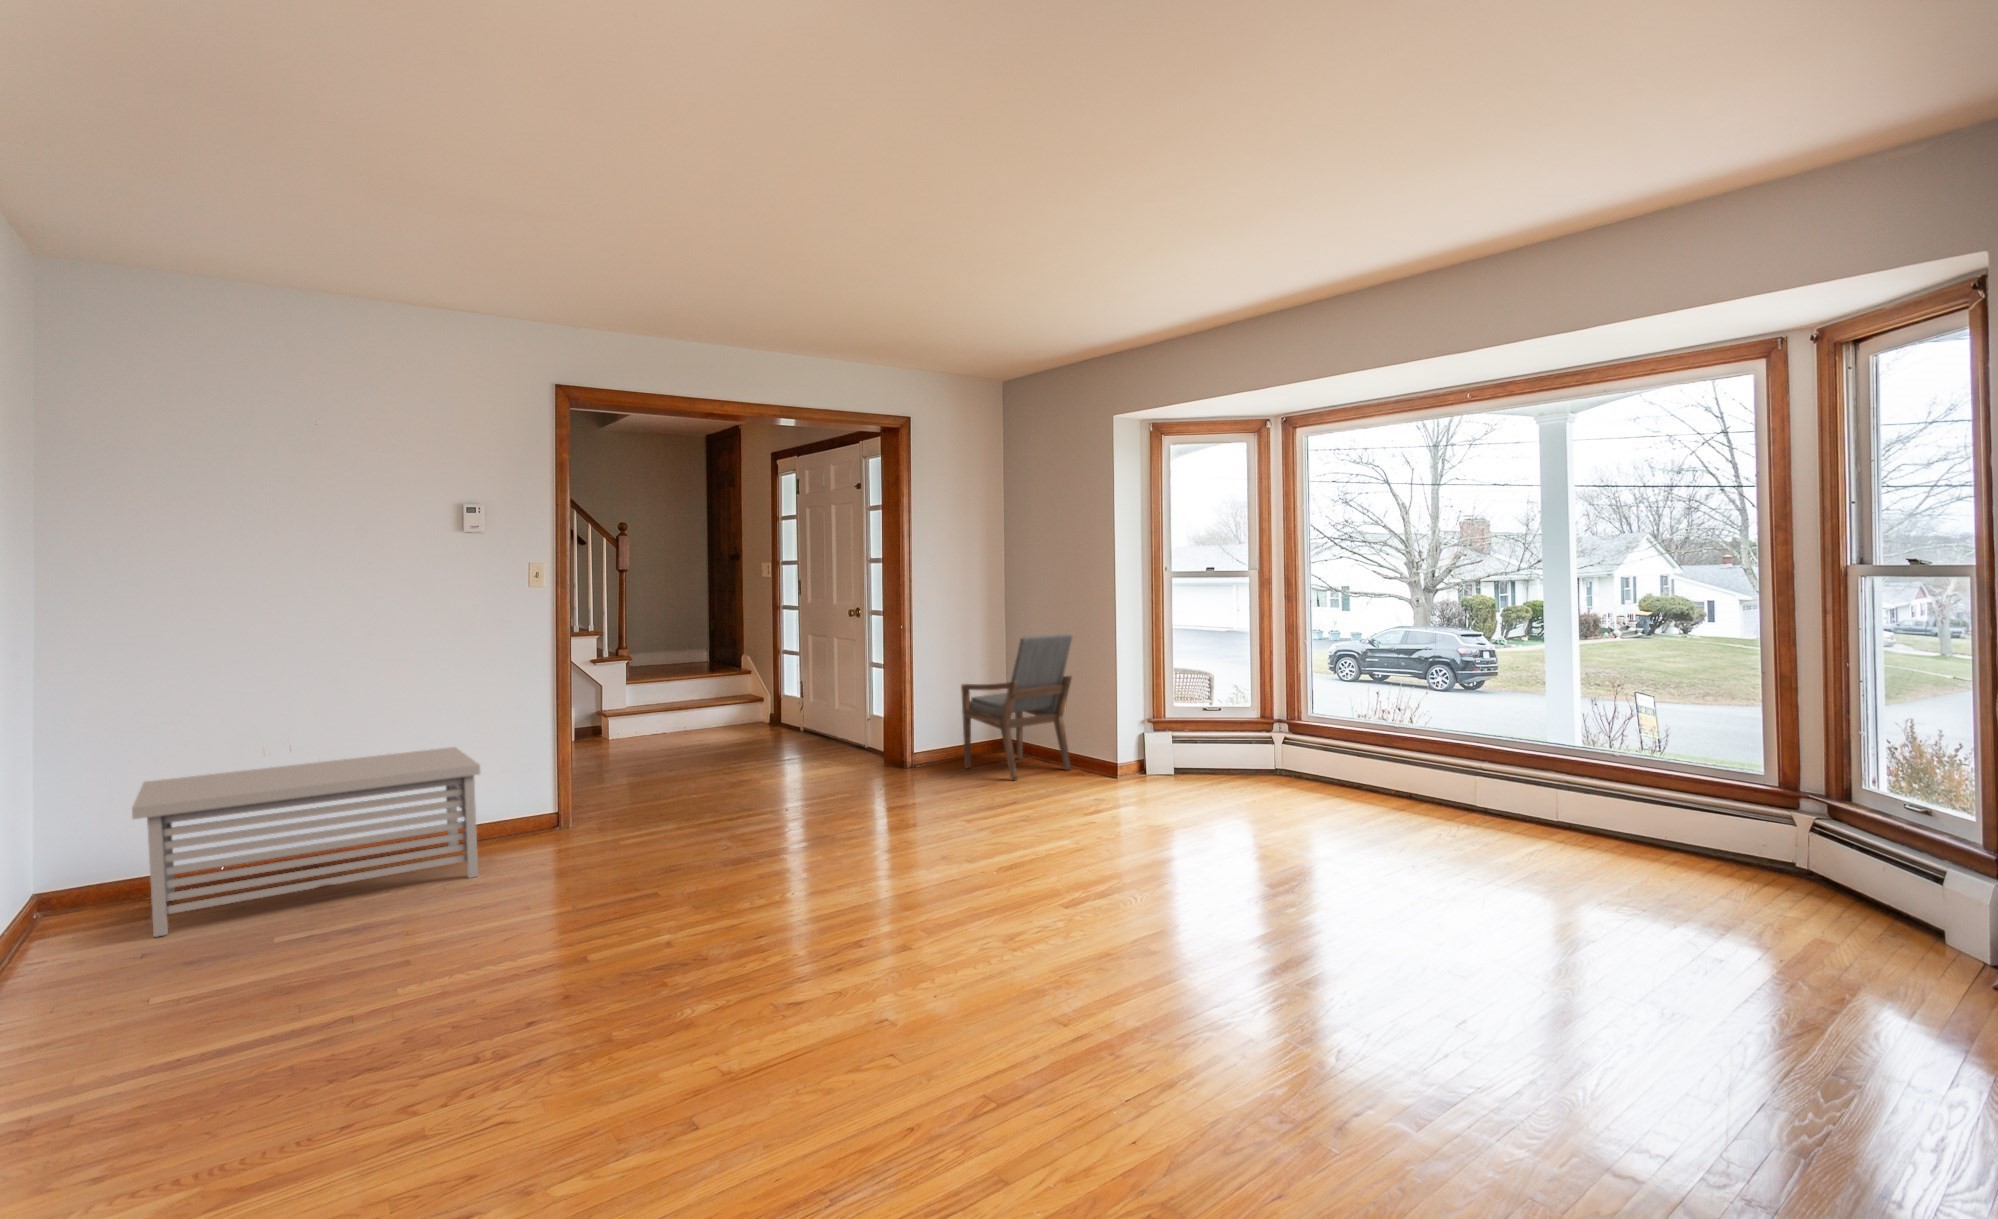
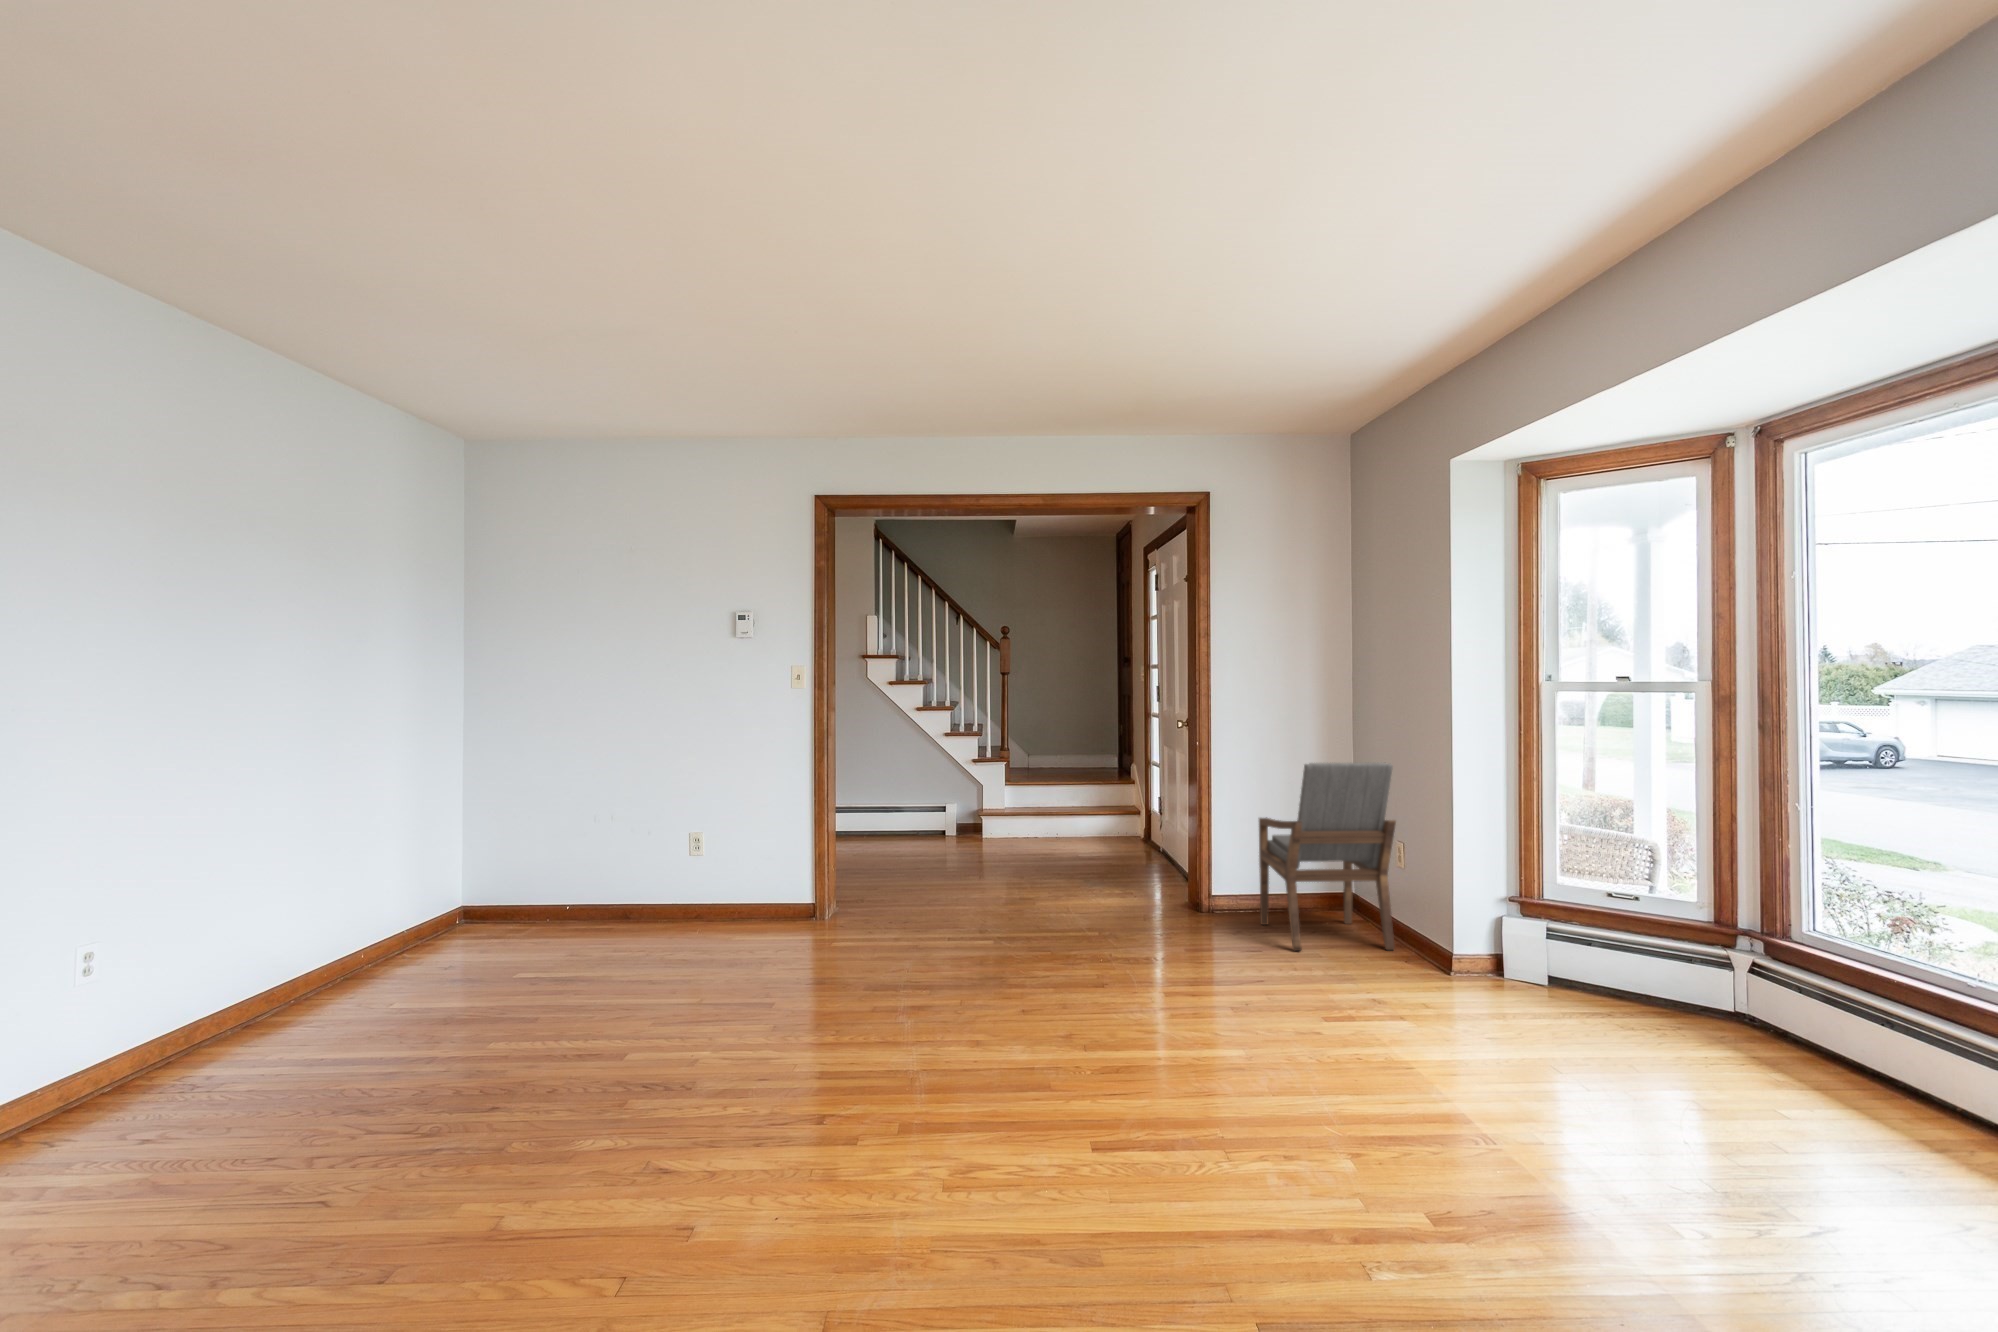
storage bench: present [132,747,480,937] -> none [429,828,711,954]

